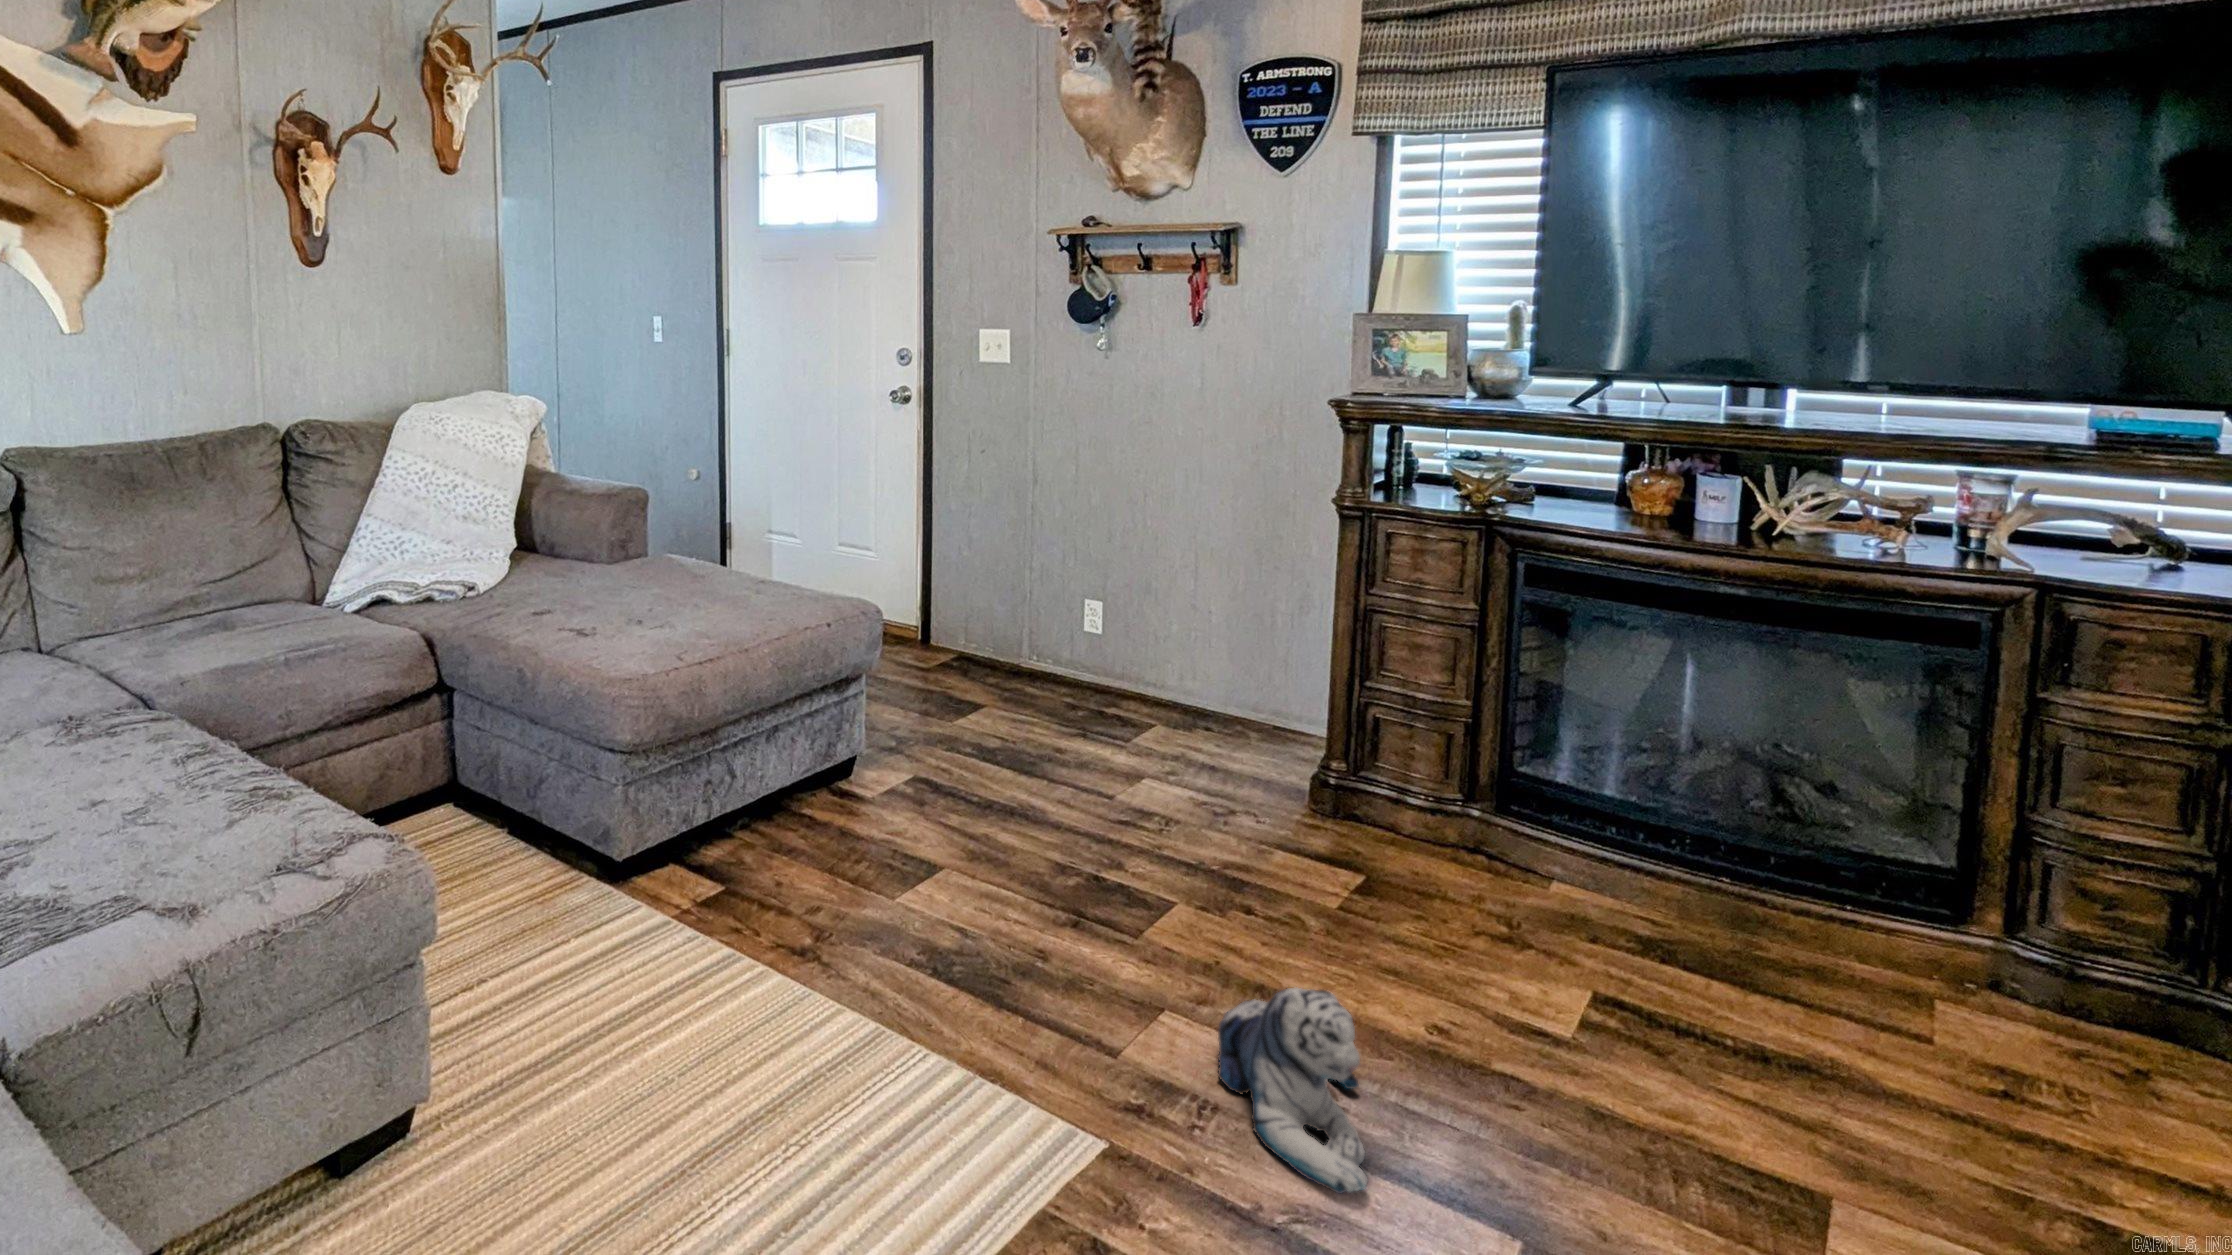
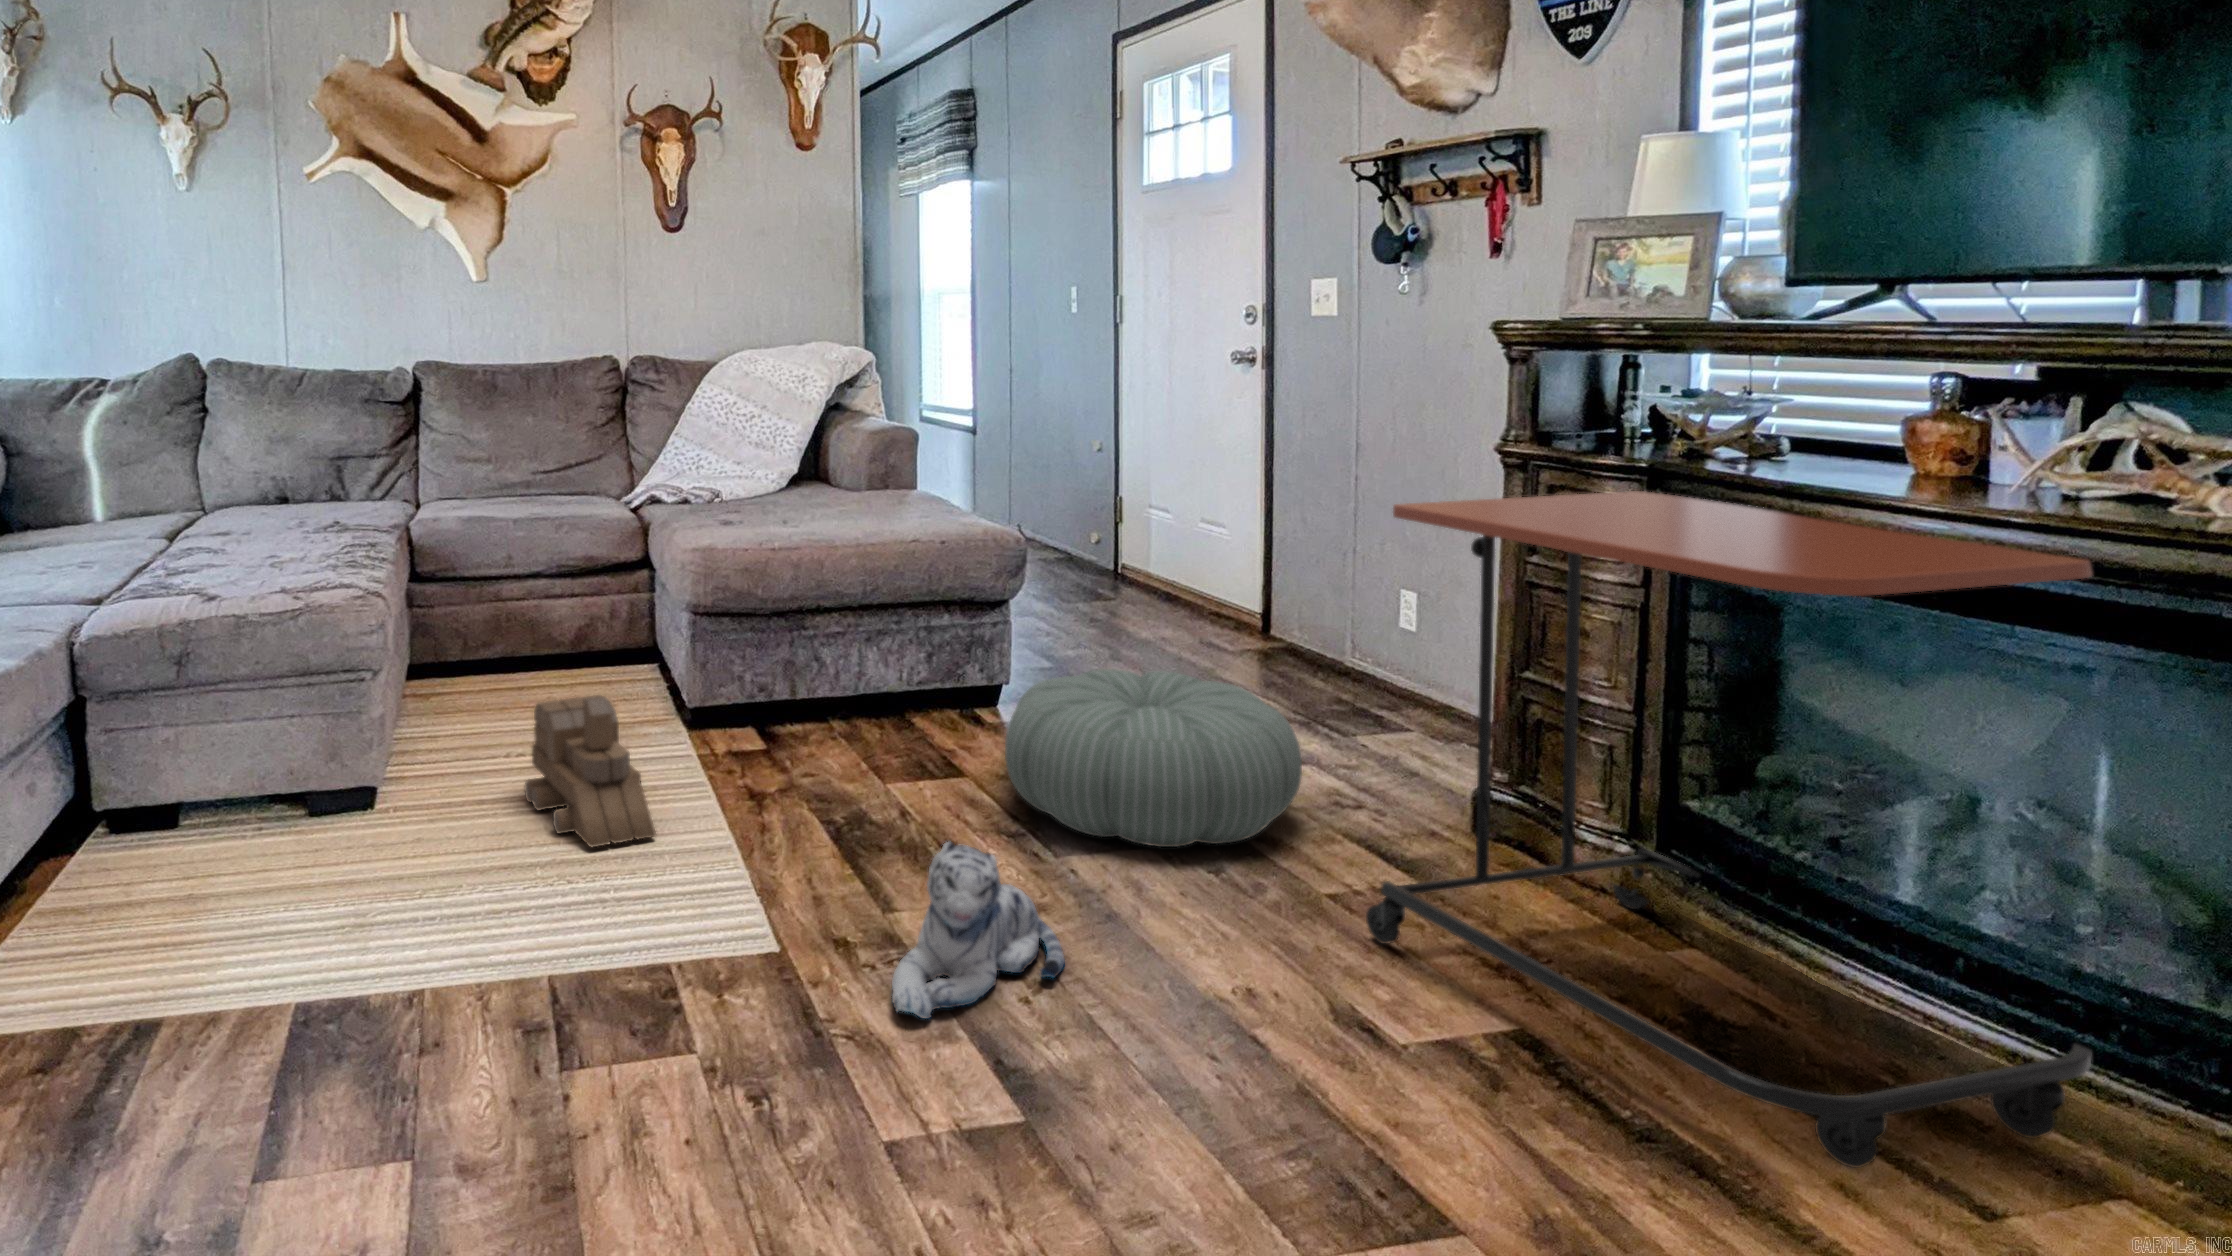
side table: none [1414,536,1938,1039] -> present [1366,491,2092,1168]
pouf: none [969,715,1243,899] -> present [1005,669,1302,847]
toy train: none [568,889,802,1097] -> present [524,695,656,847]

